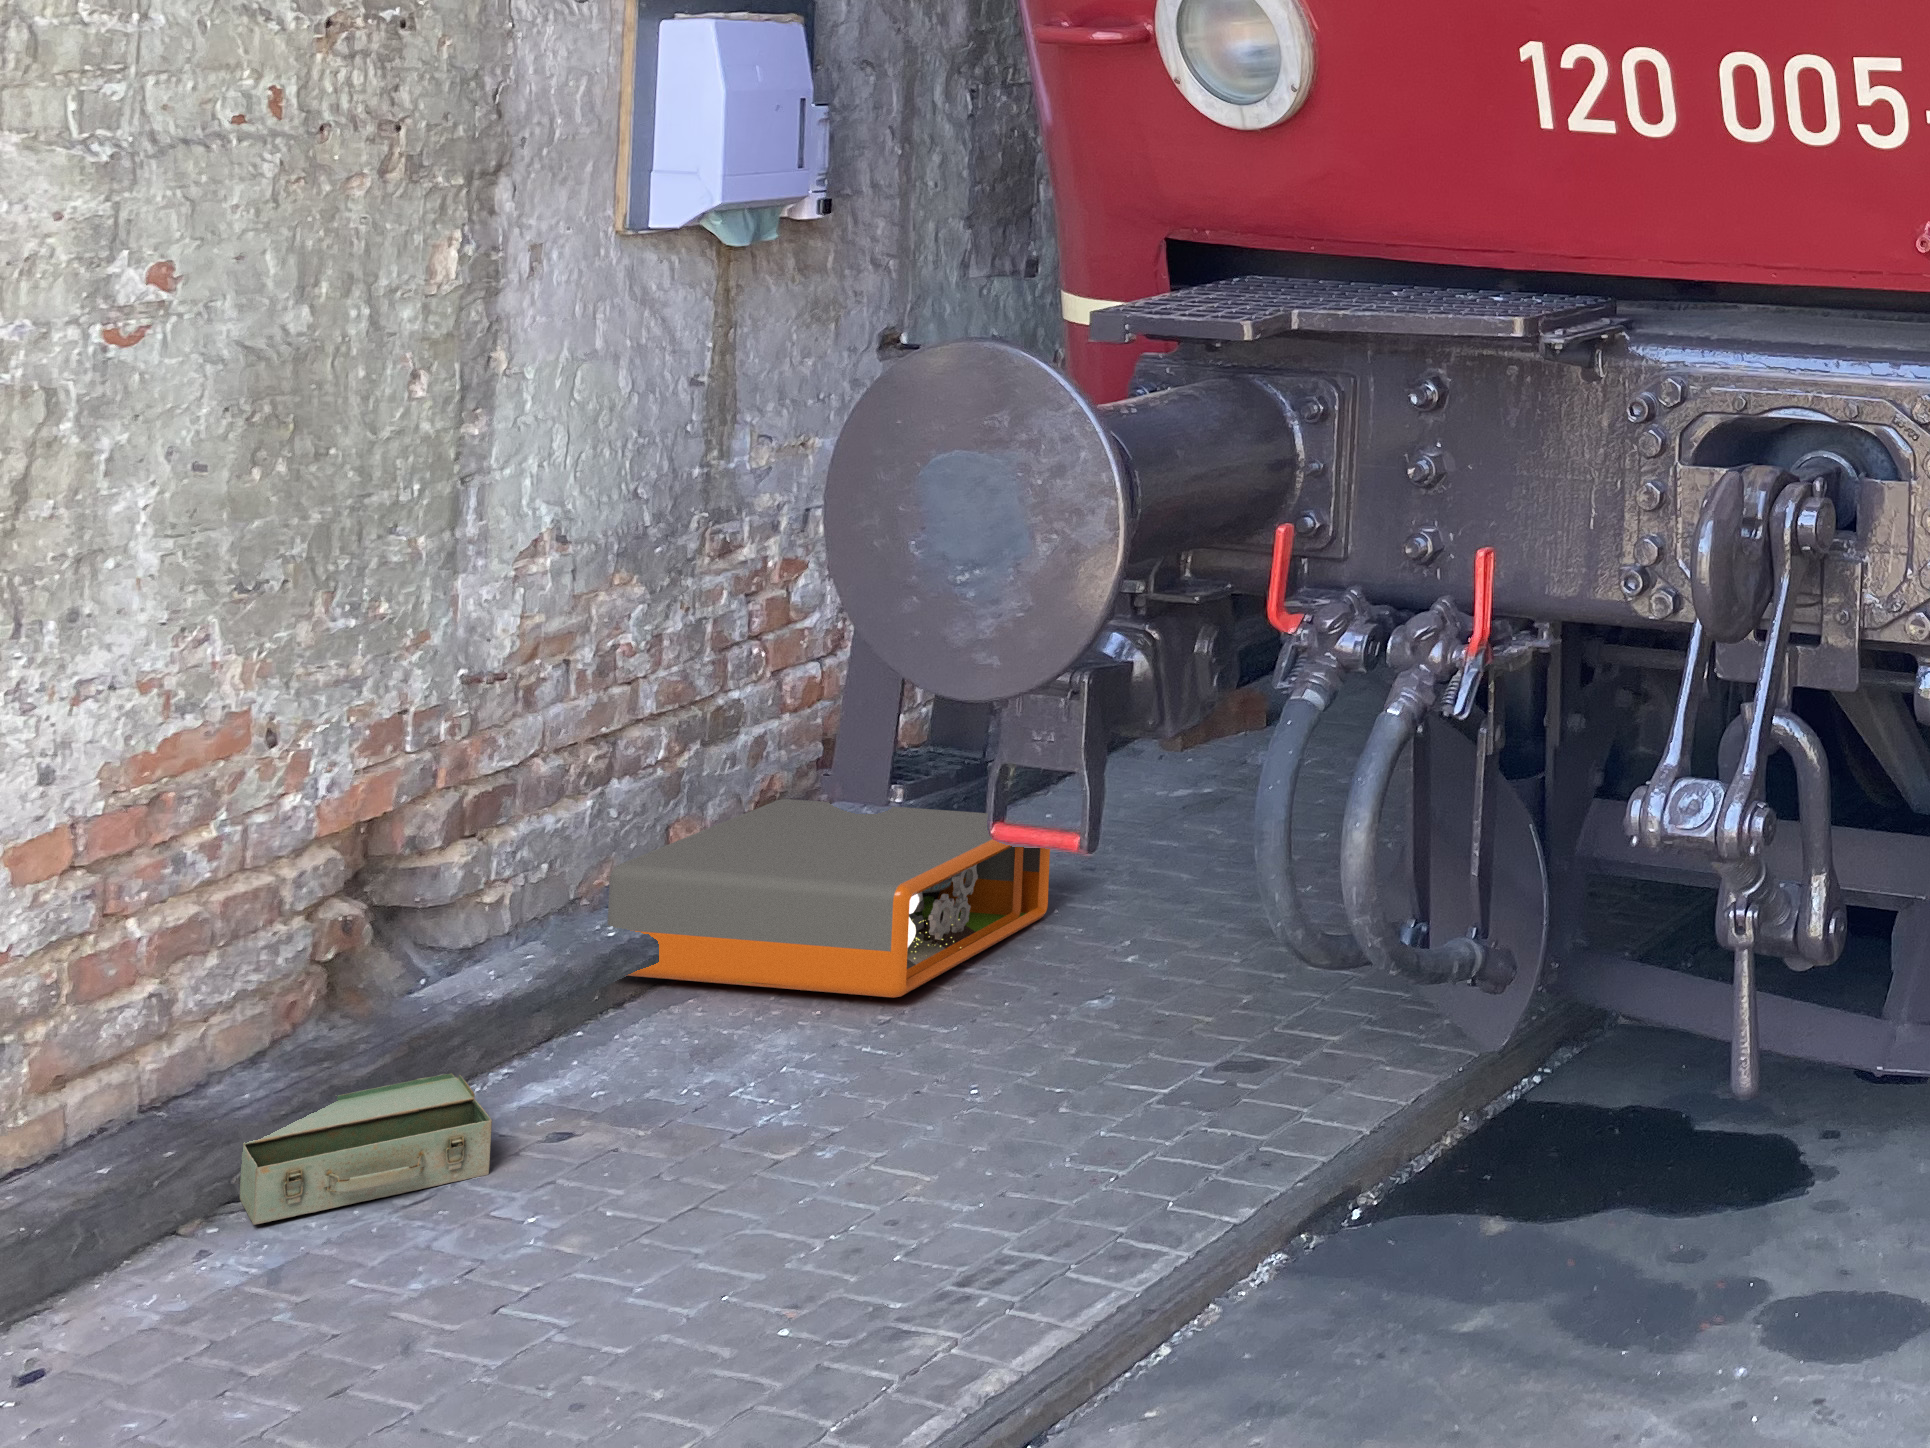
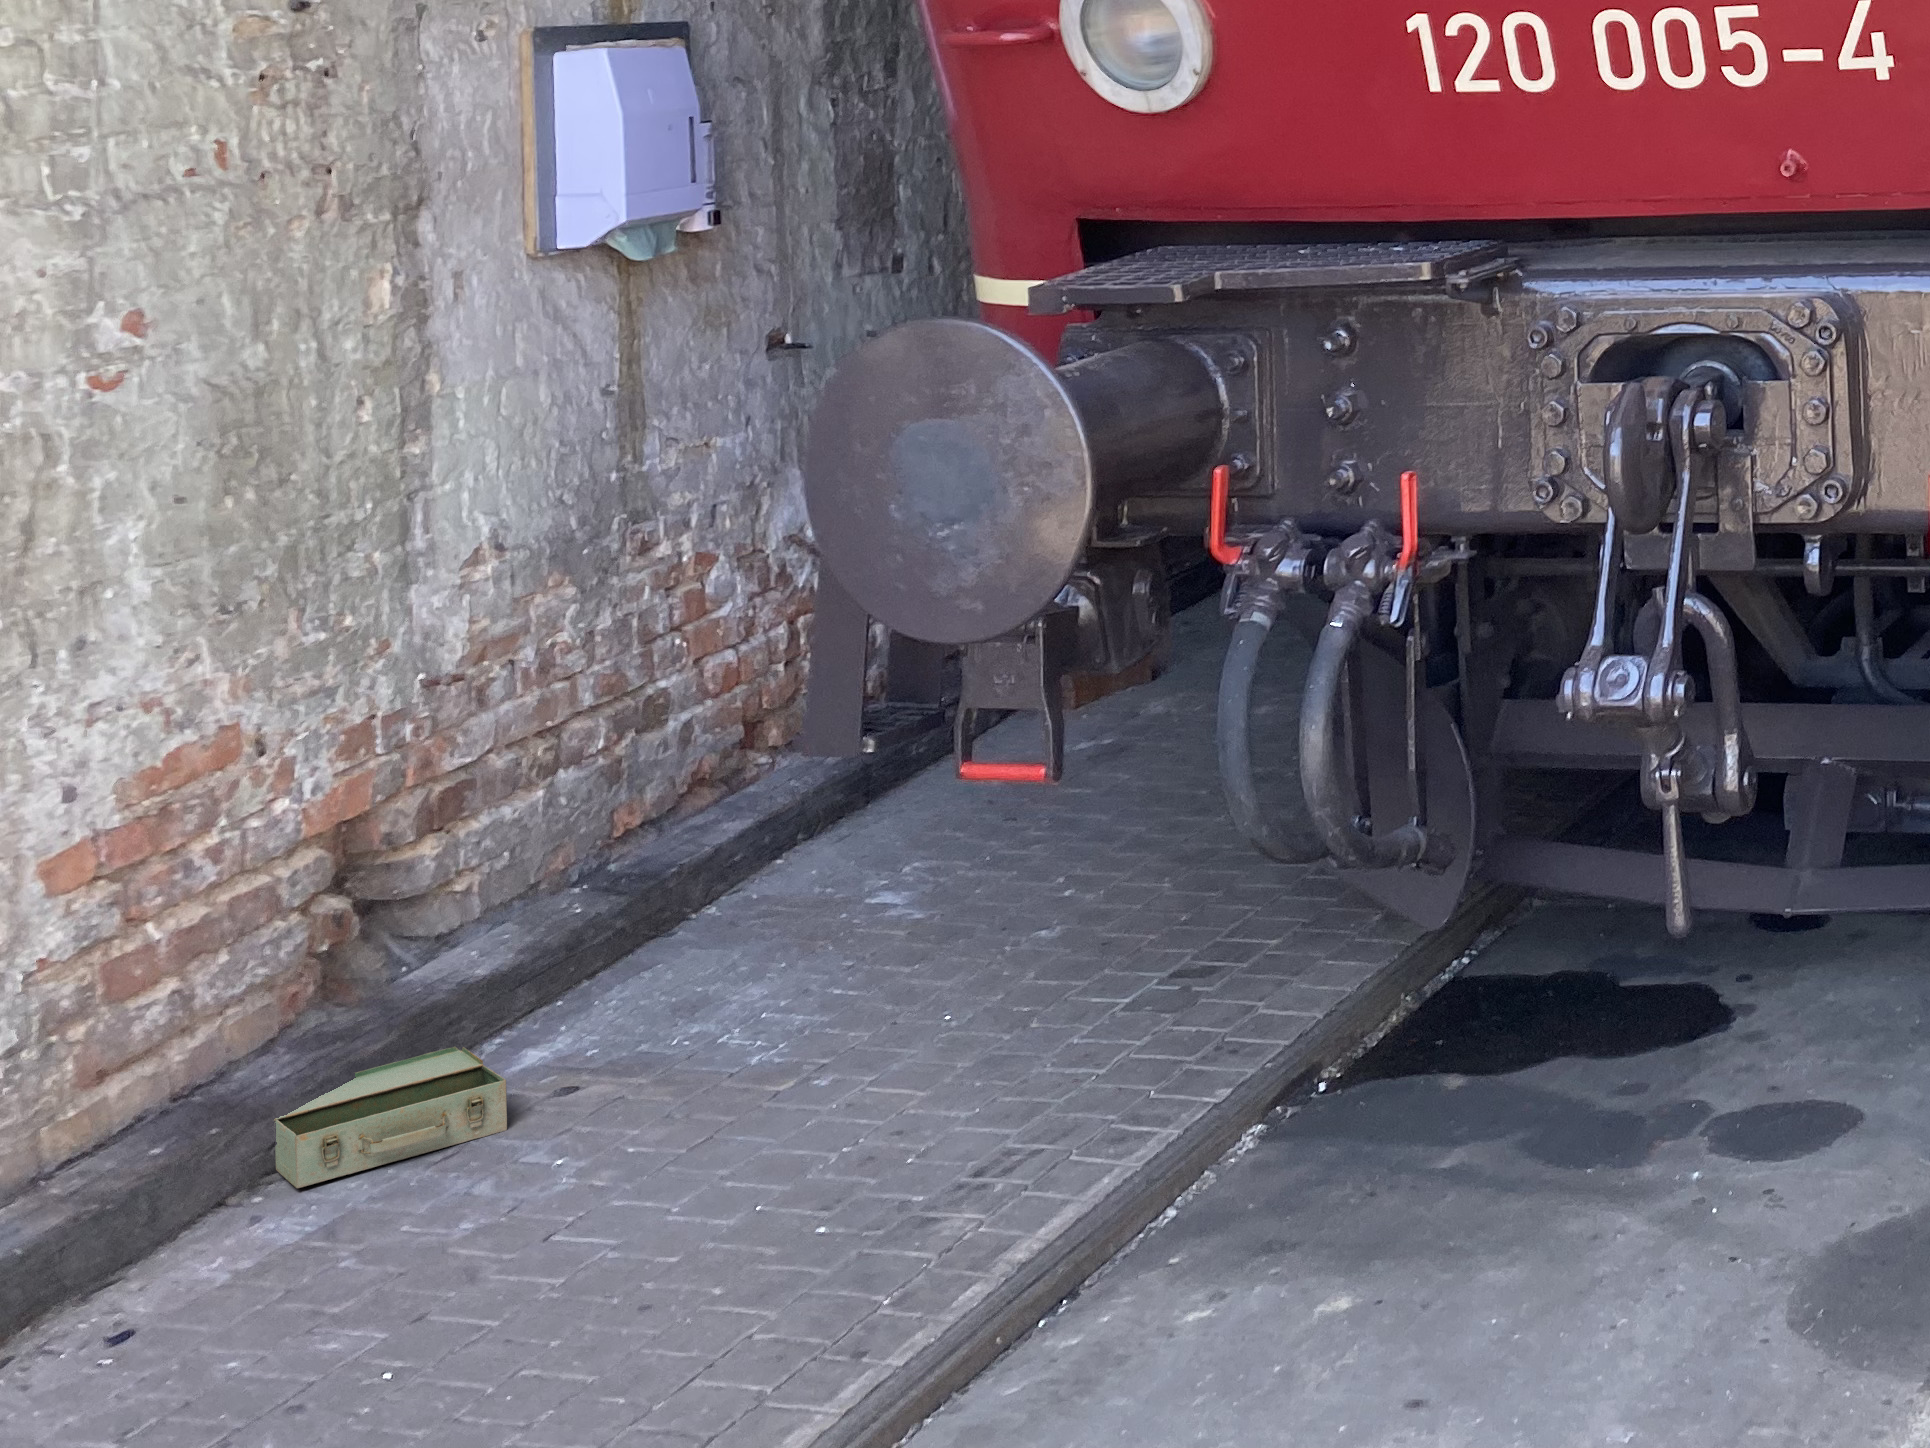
storage box: present [608,799,1050,997] -> none [567,785,982,960]

